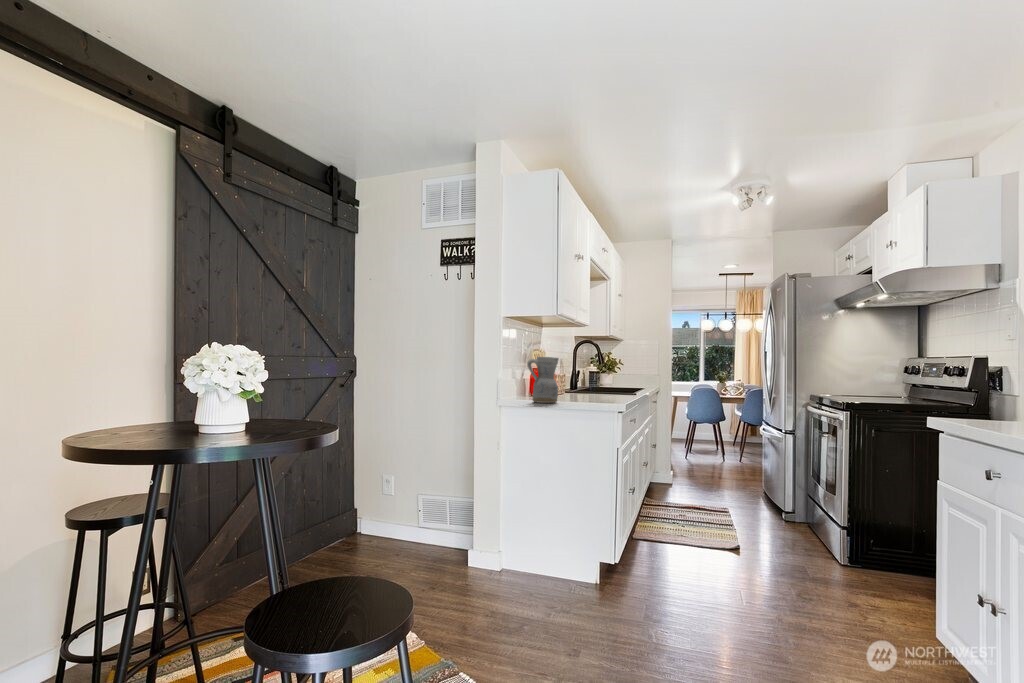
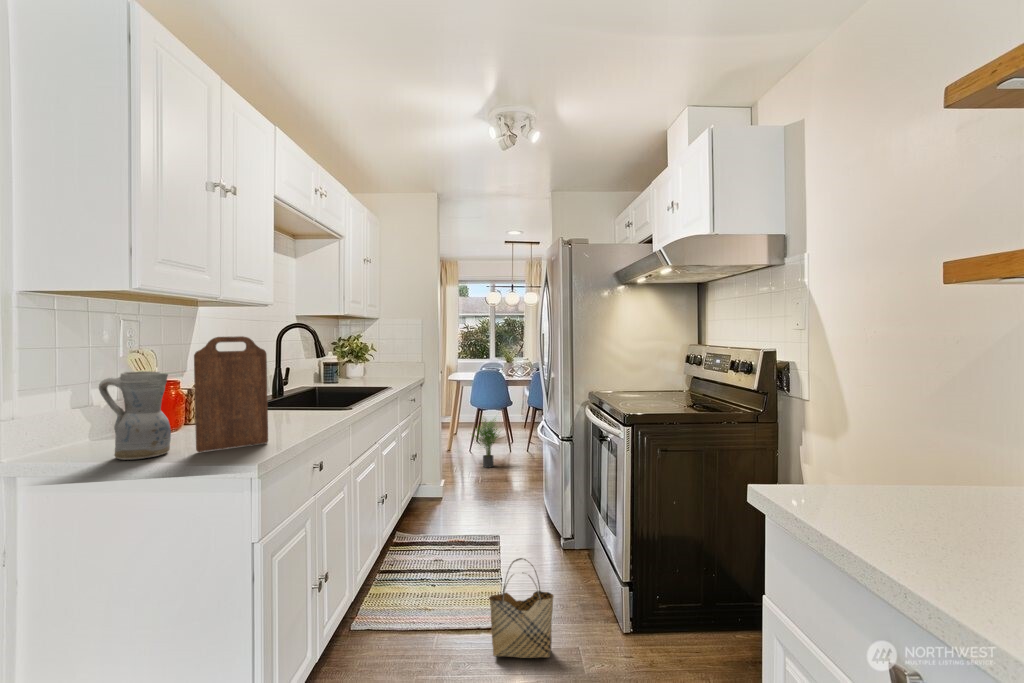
cutting board: none [571,338,606,403] -> present [194,336,268,452]
potted plant: none [688,423,723,470] -> present [476,420,497,468]
woven basket: none [739,502,790,572] -> present [489,558,554,658]

